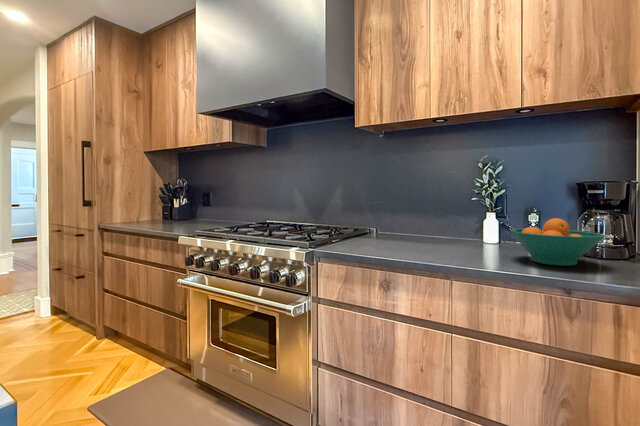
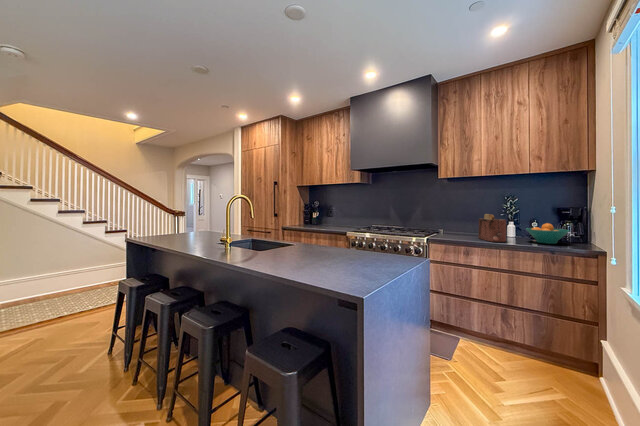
toaster: none [420,198,469,260] -> present [478,214,506,242]

